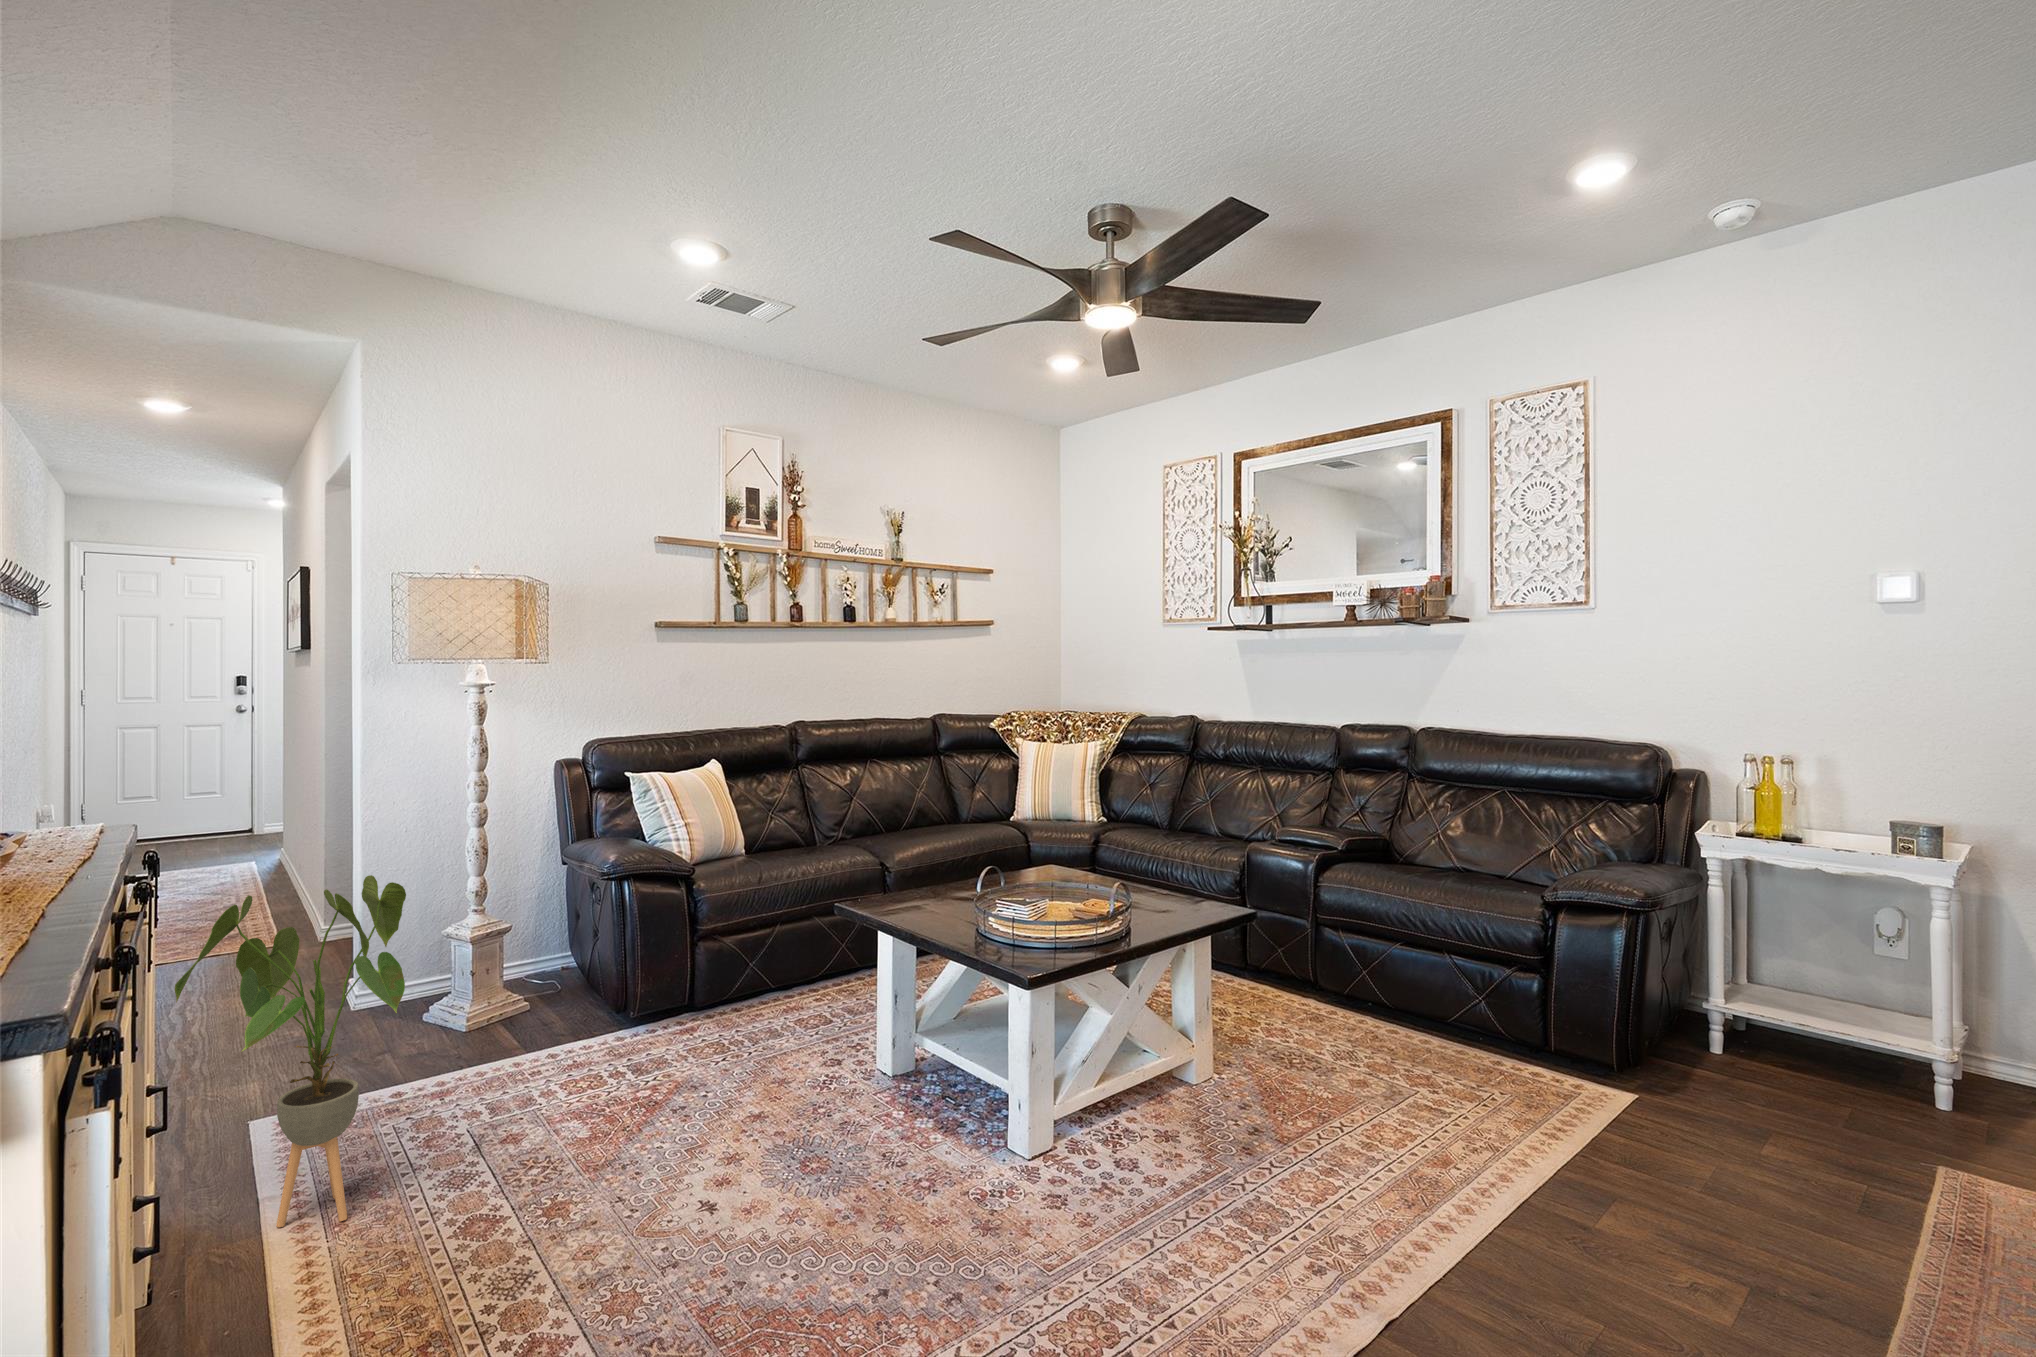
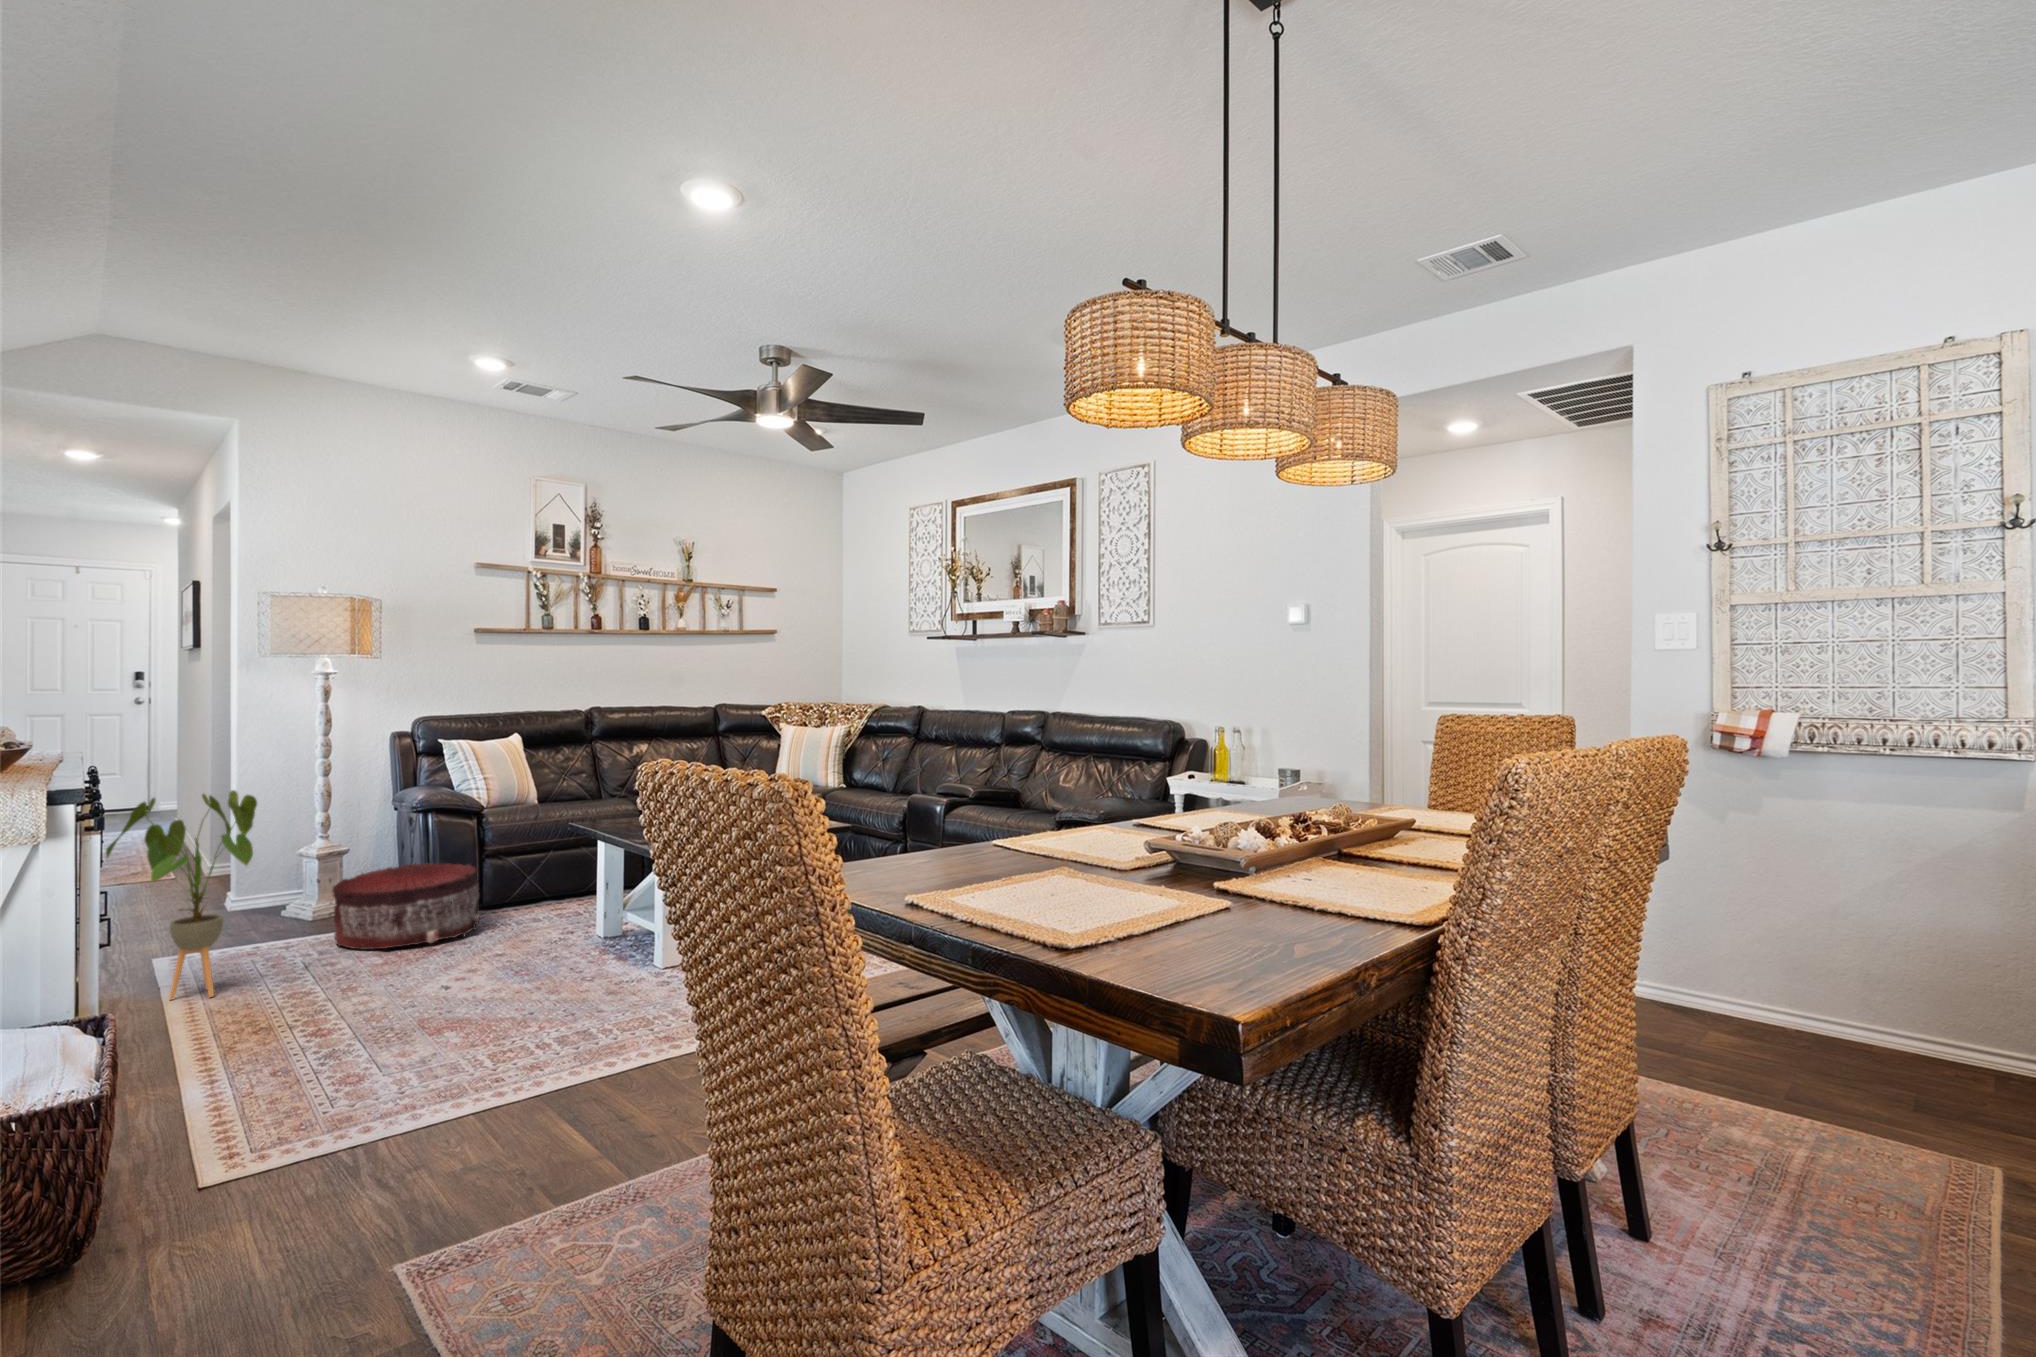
pouf: none [504,950,706,1098] -> present [332,863,479,949]

